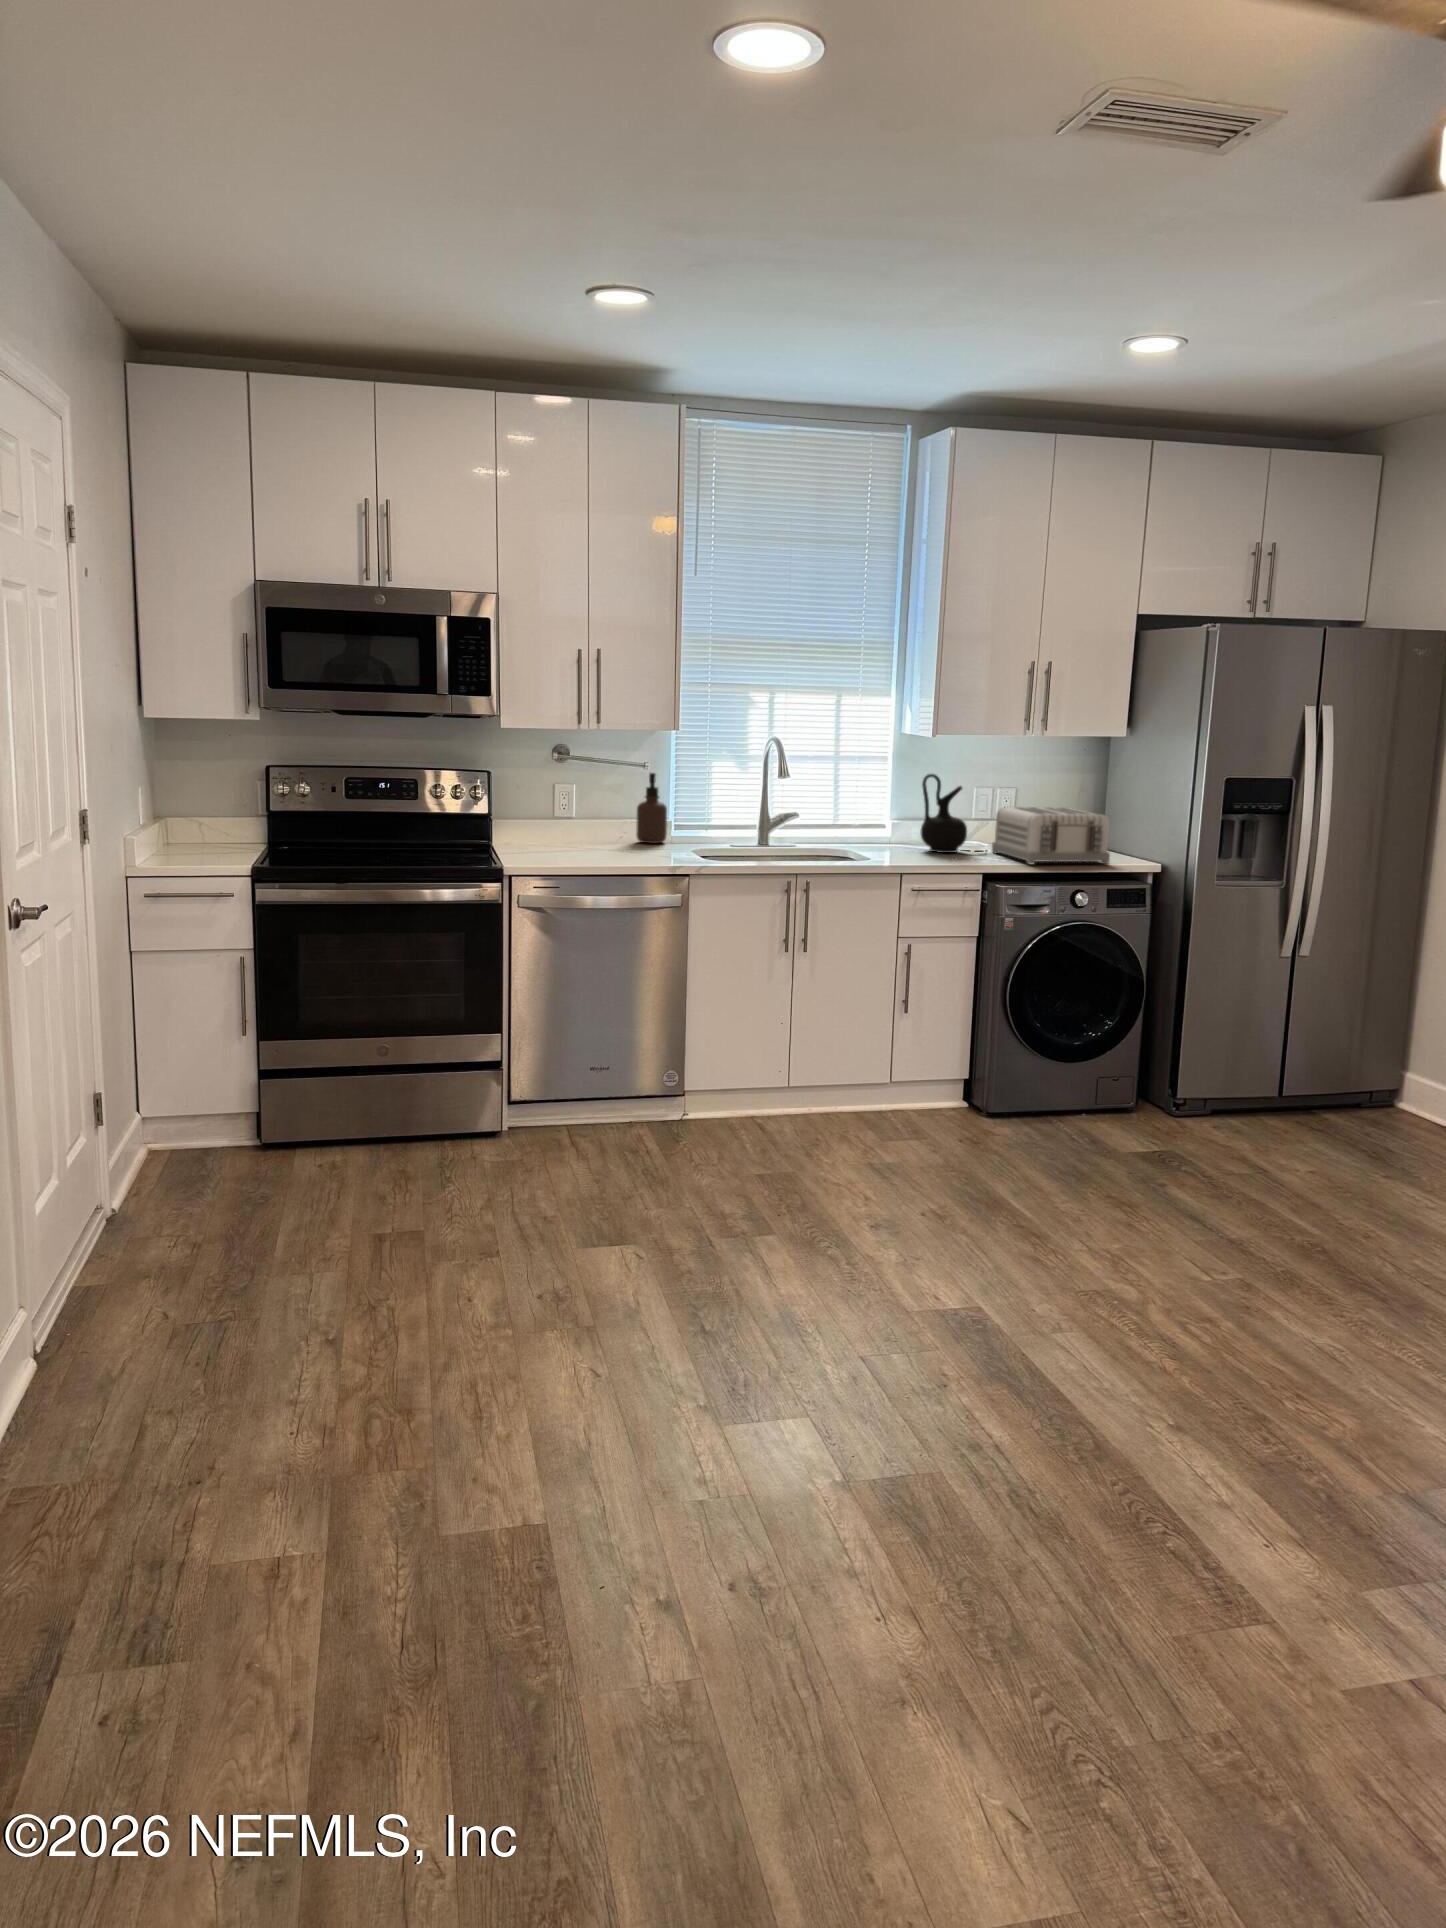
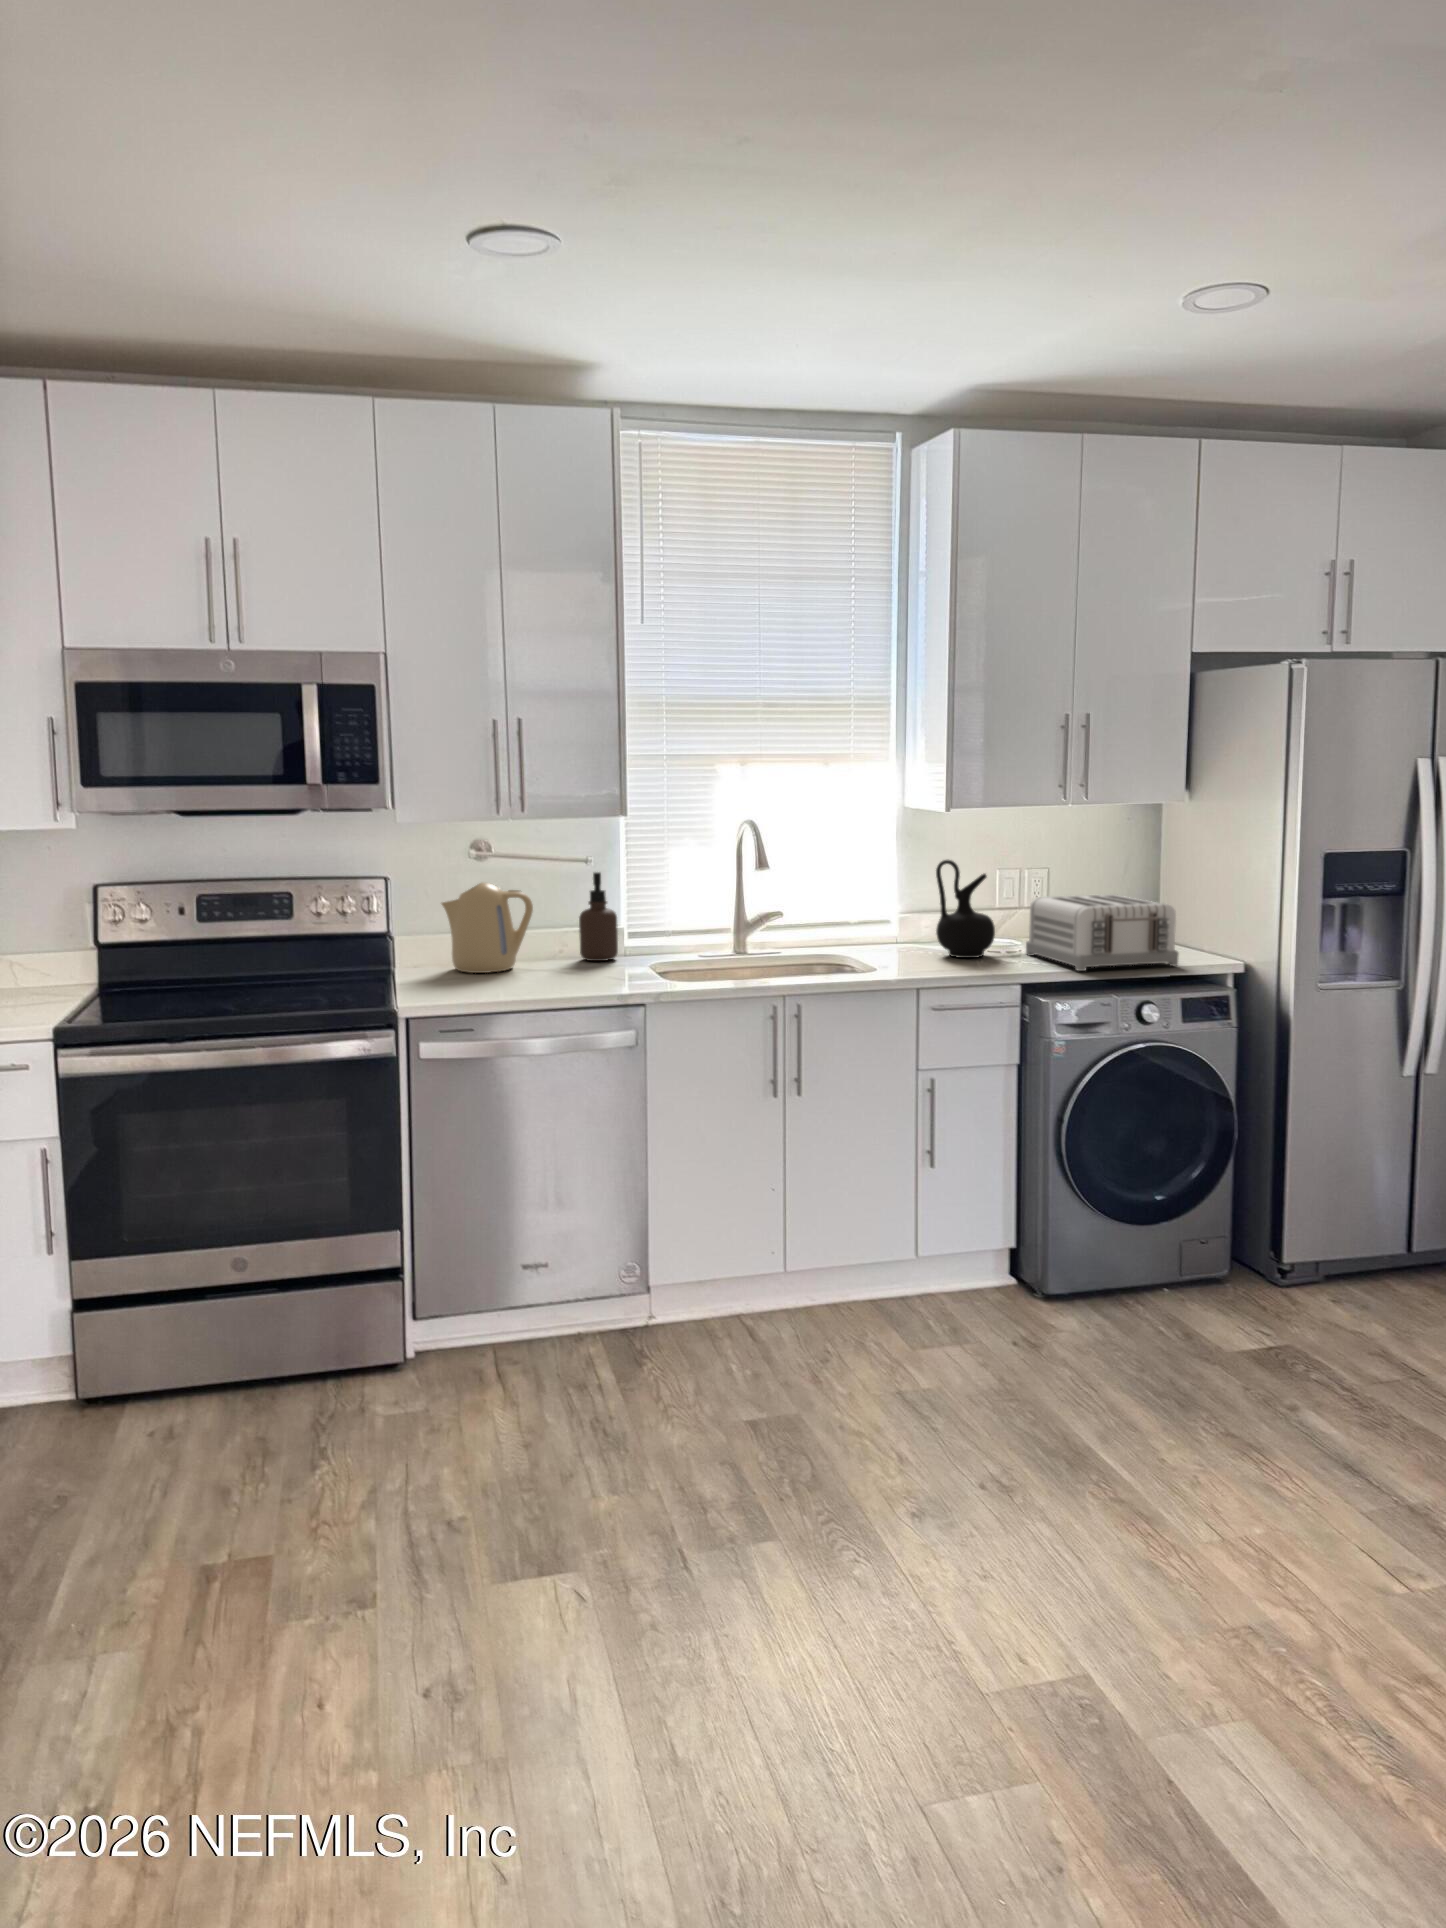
kettle: none [530,776,602,847] -> present [442,882,533,973]

